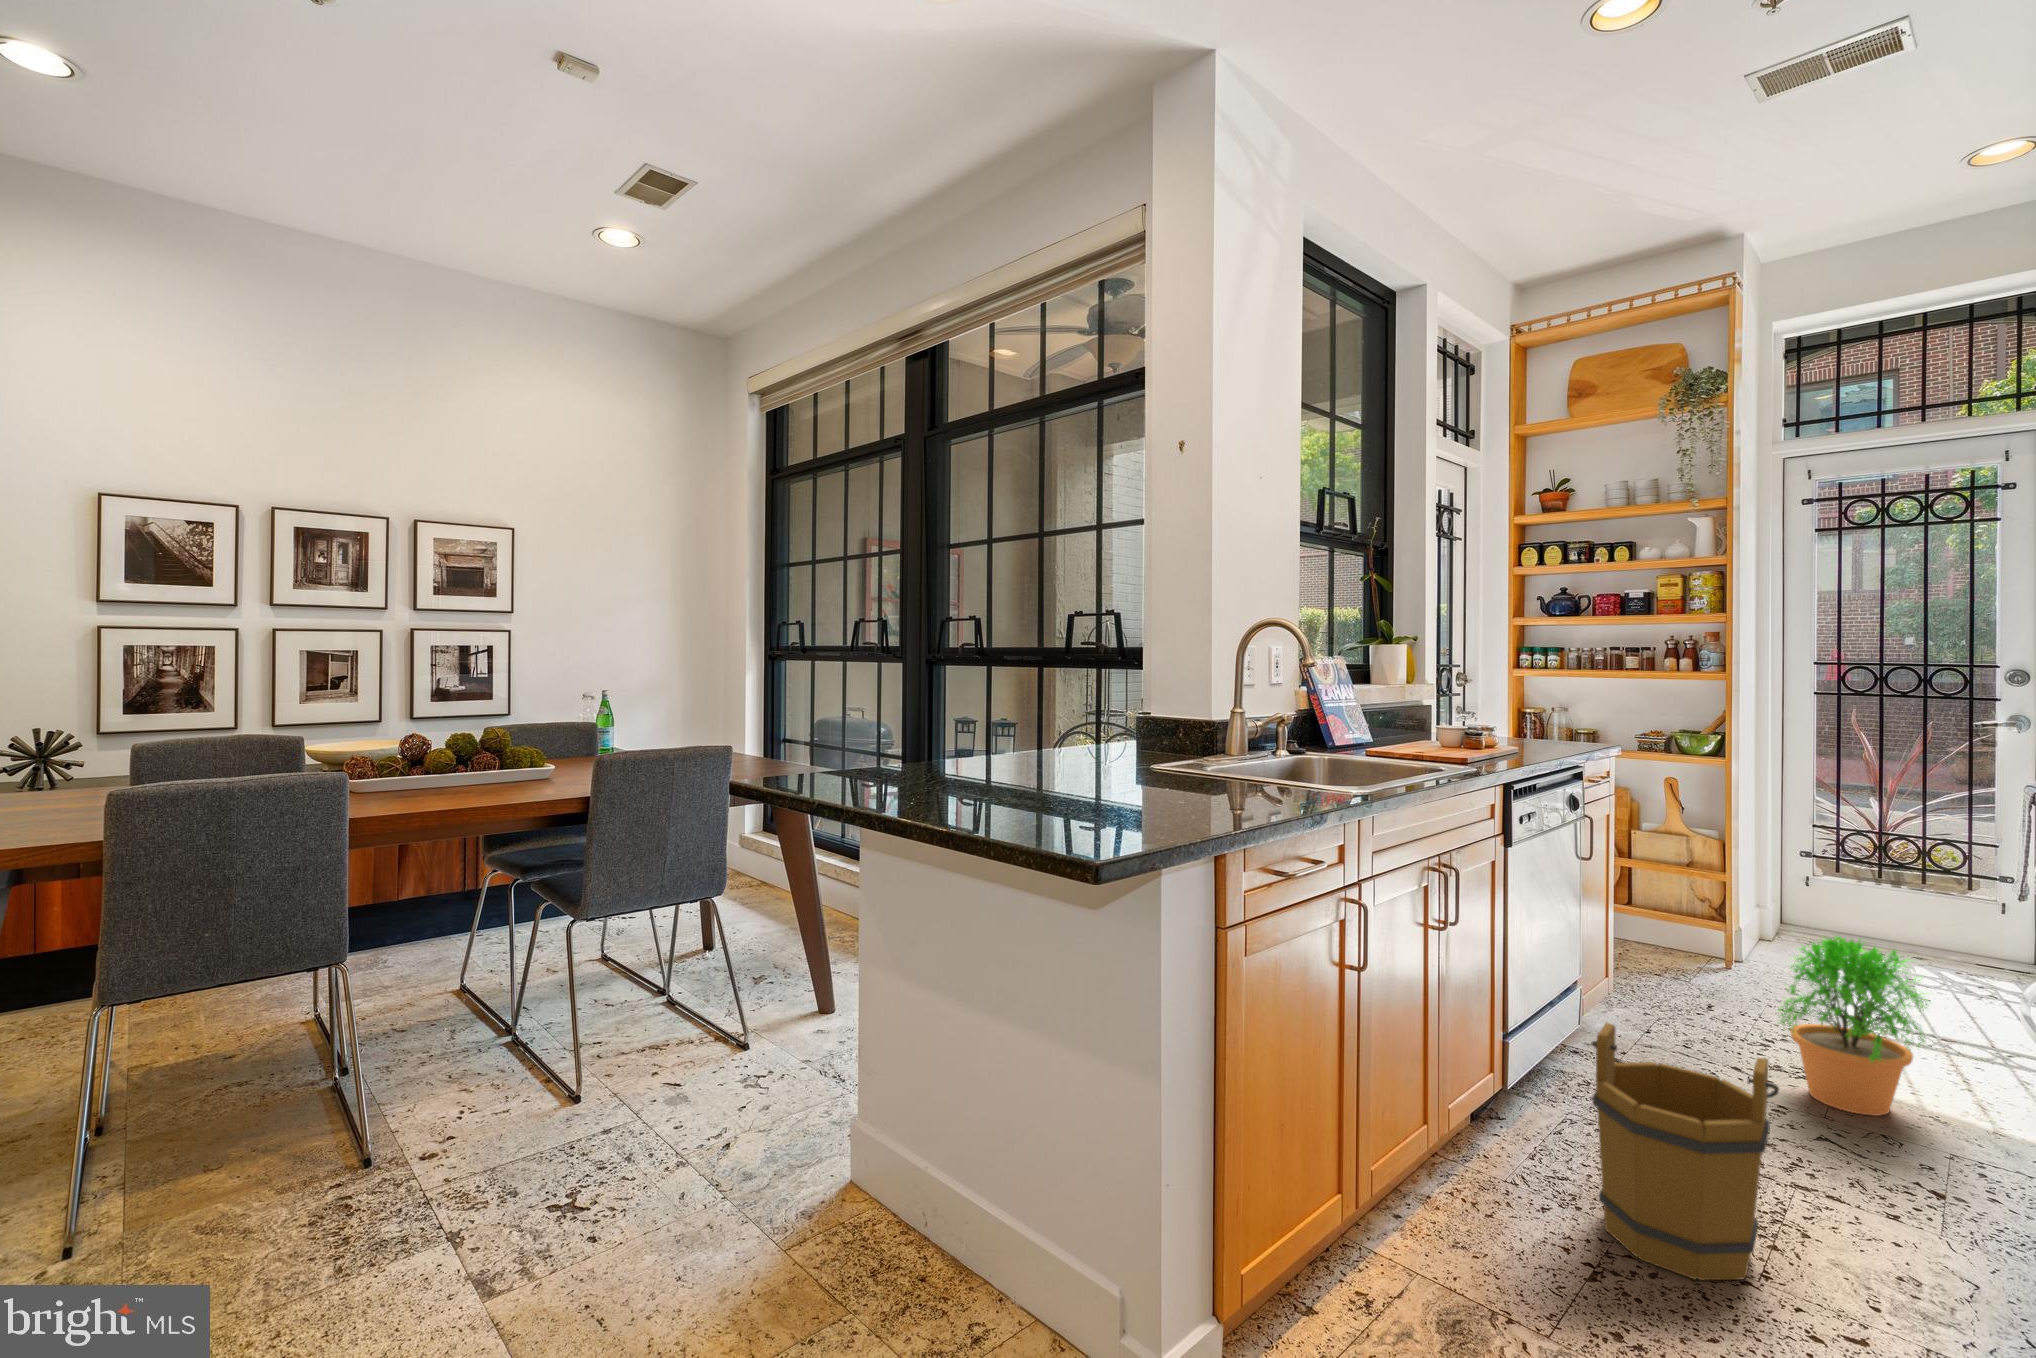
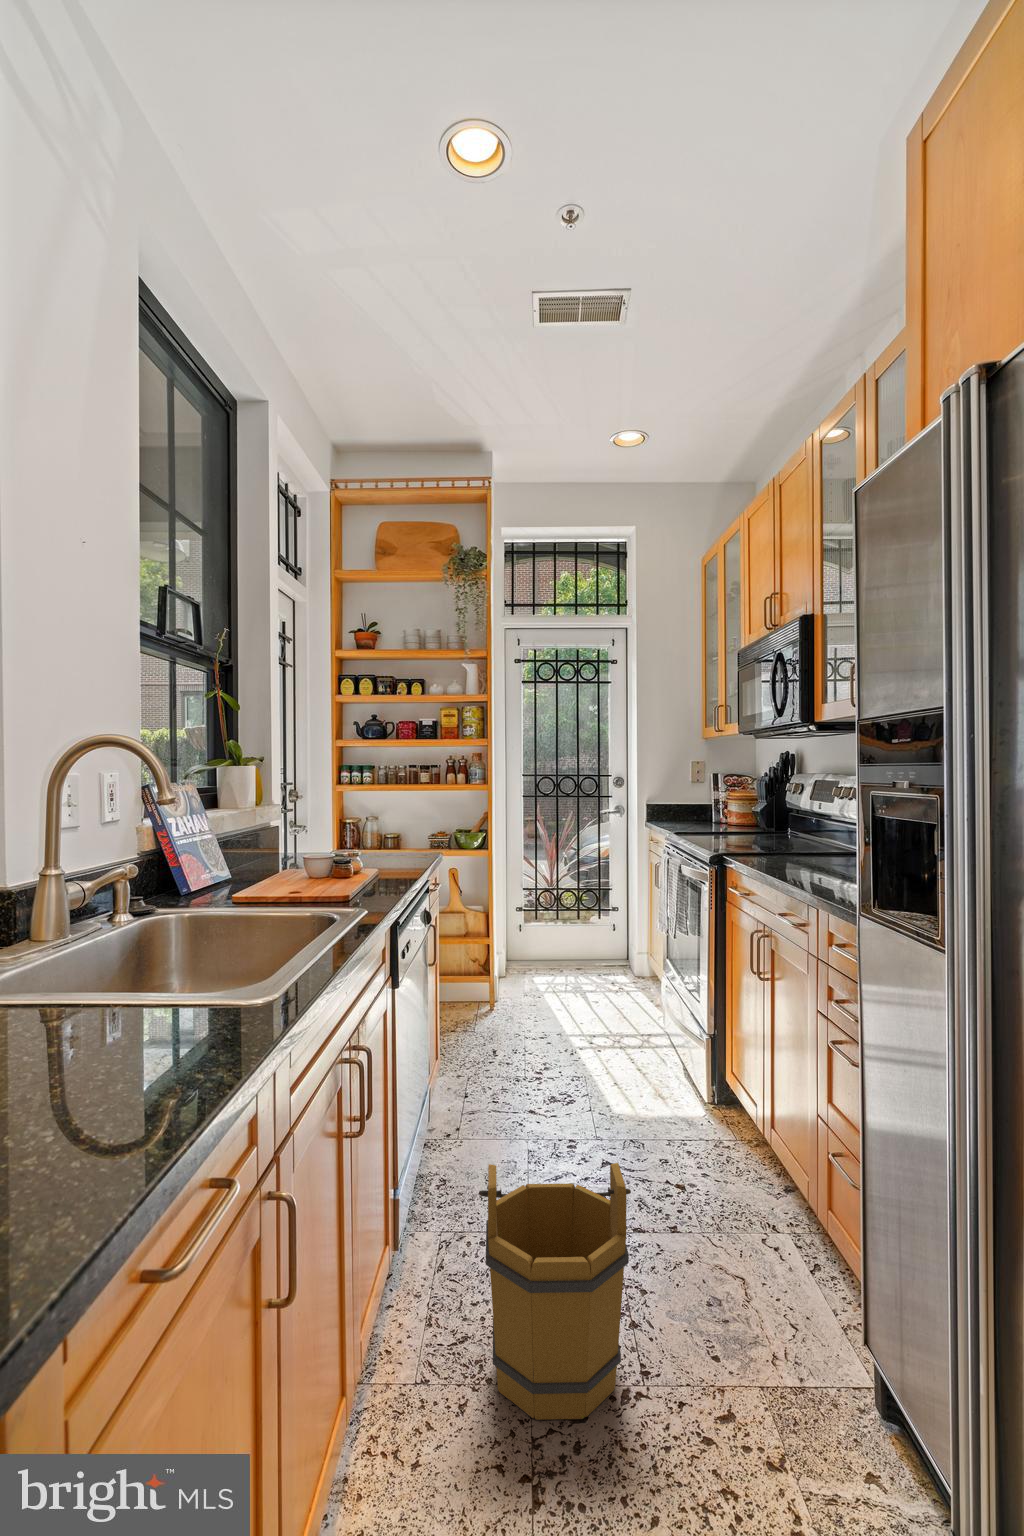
potted plant: present [1777,936,1930,1116] -> none [557,996,650,1138]

